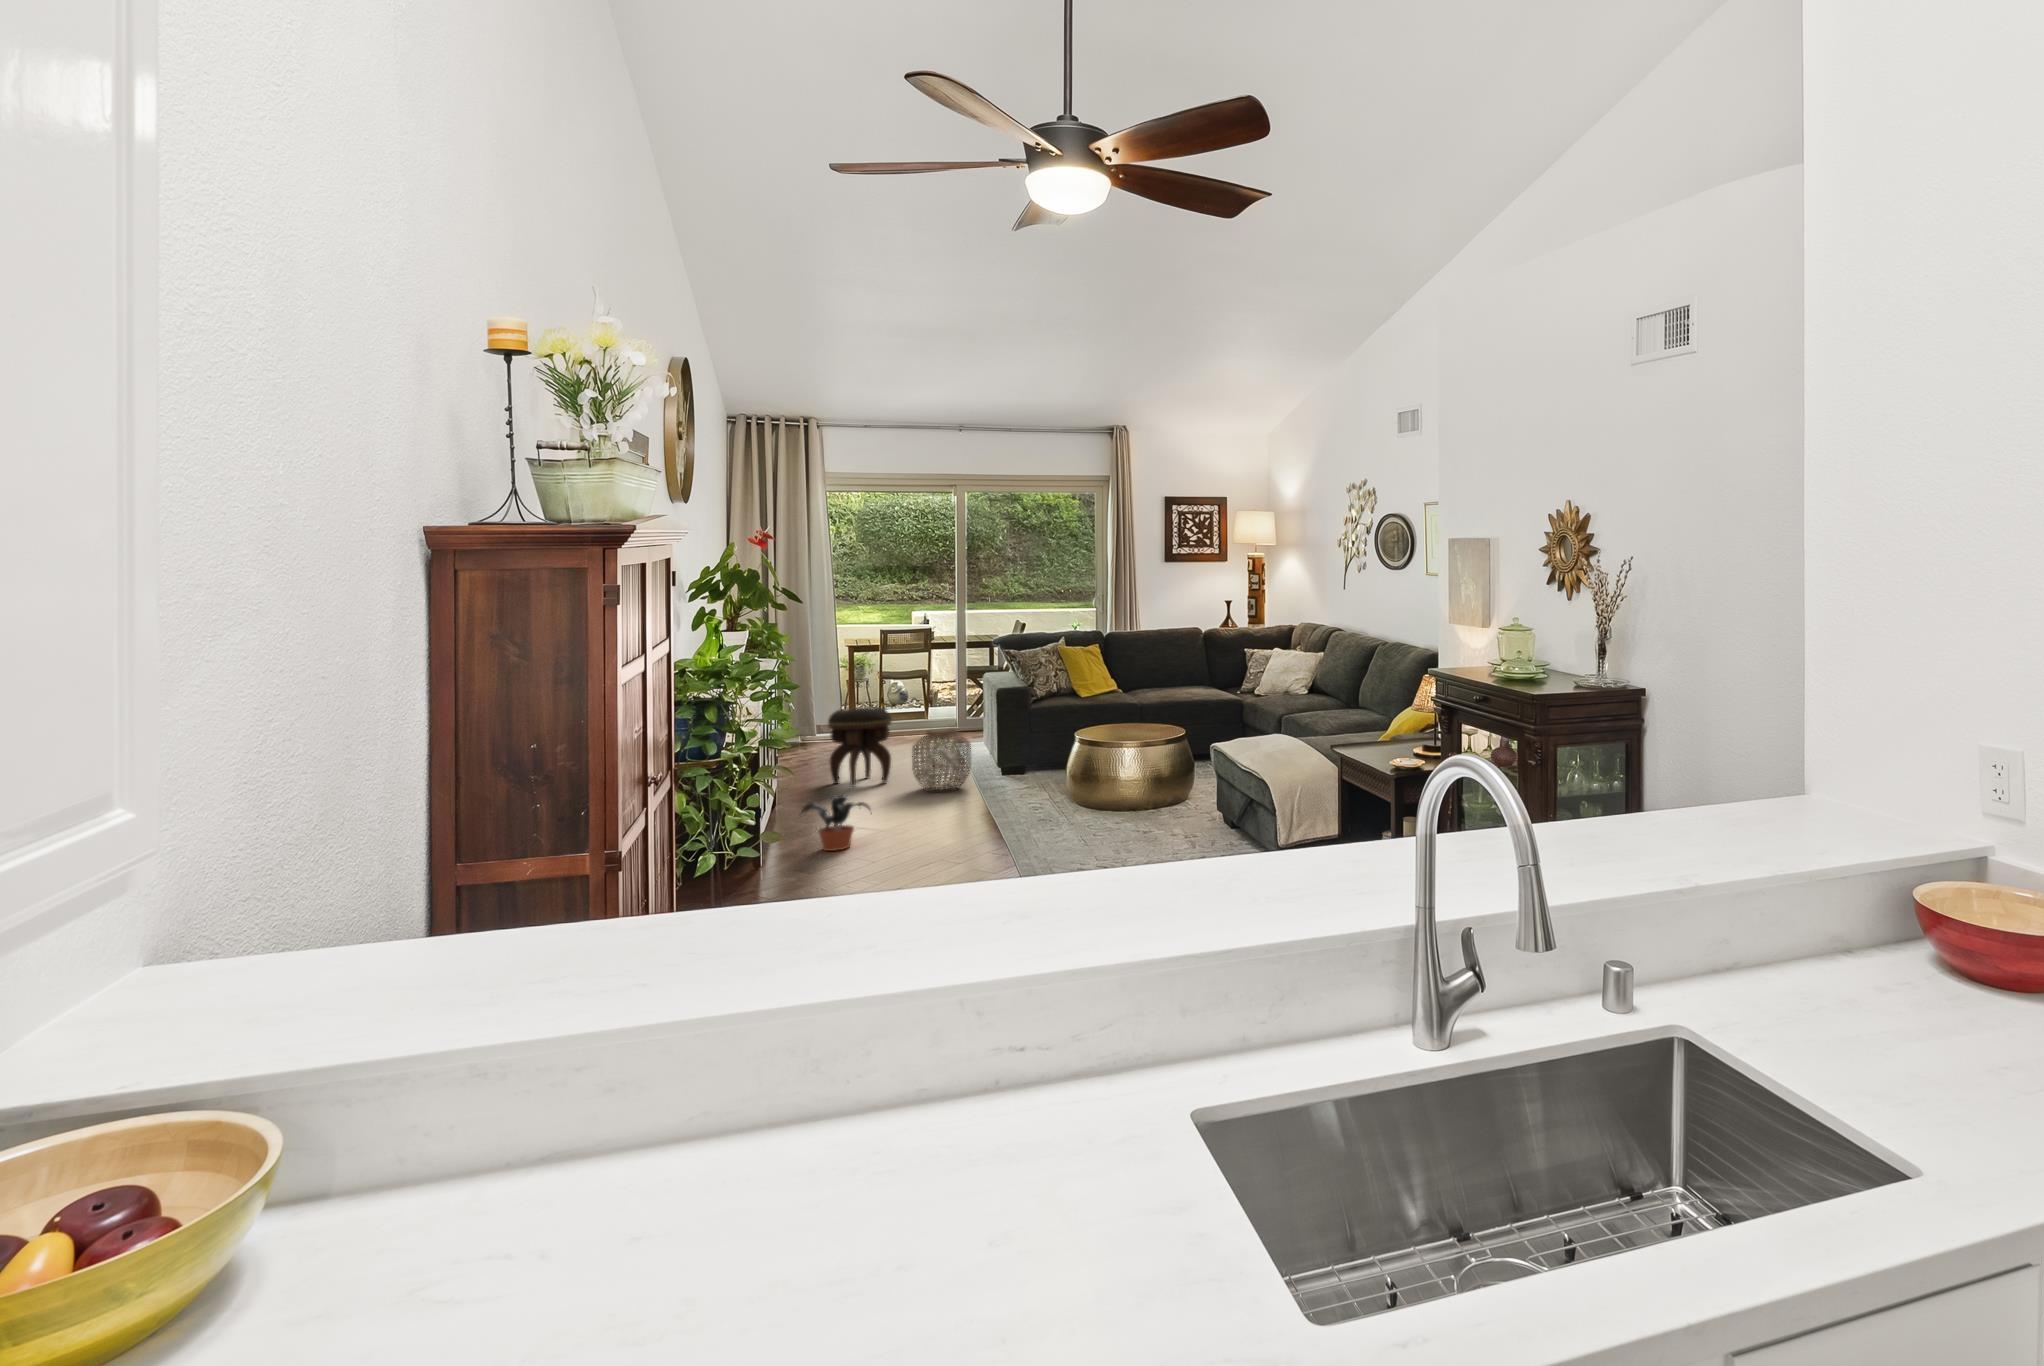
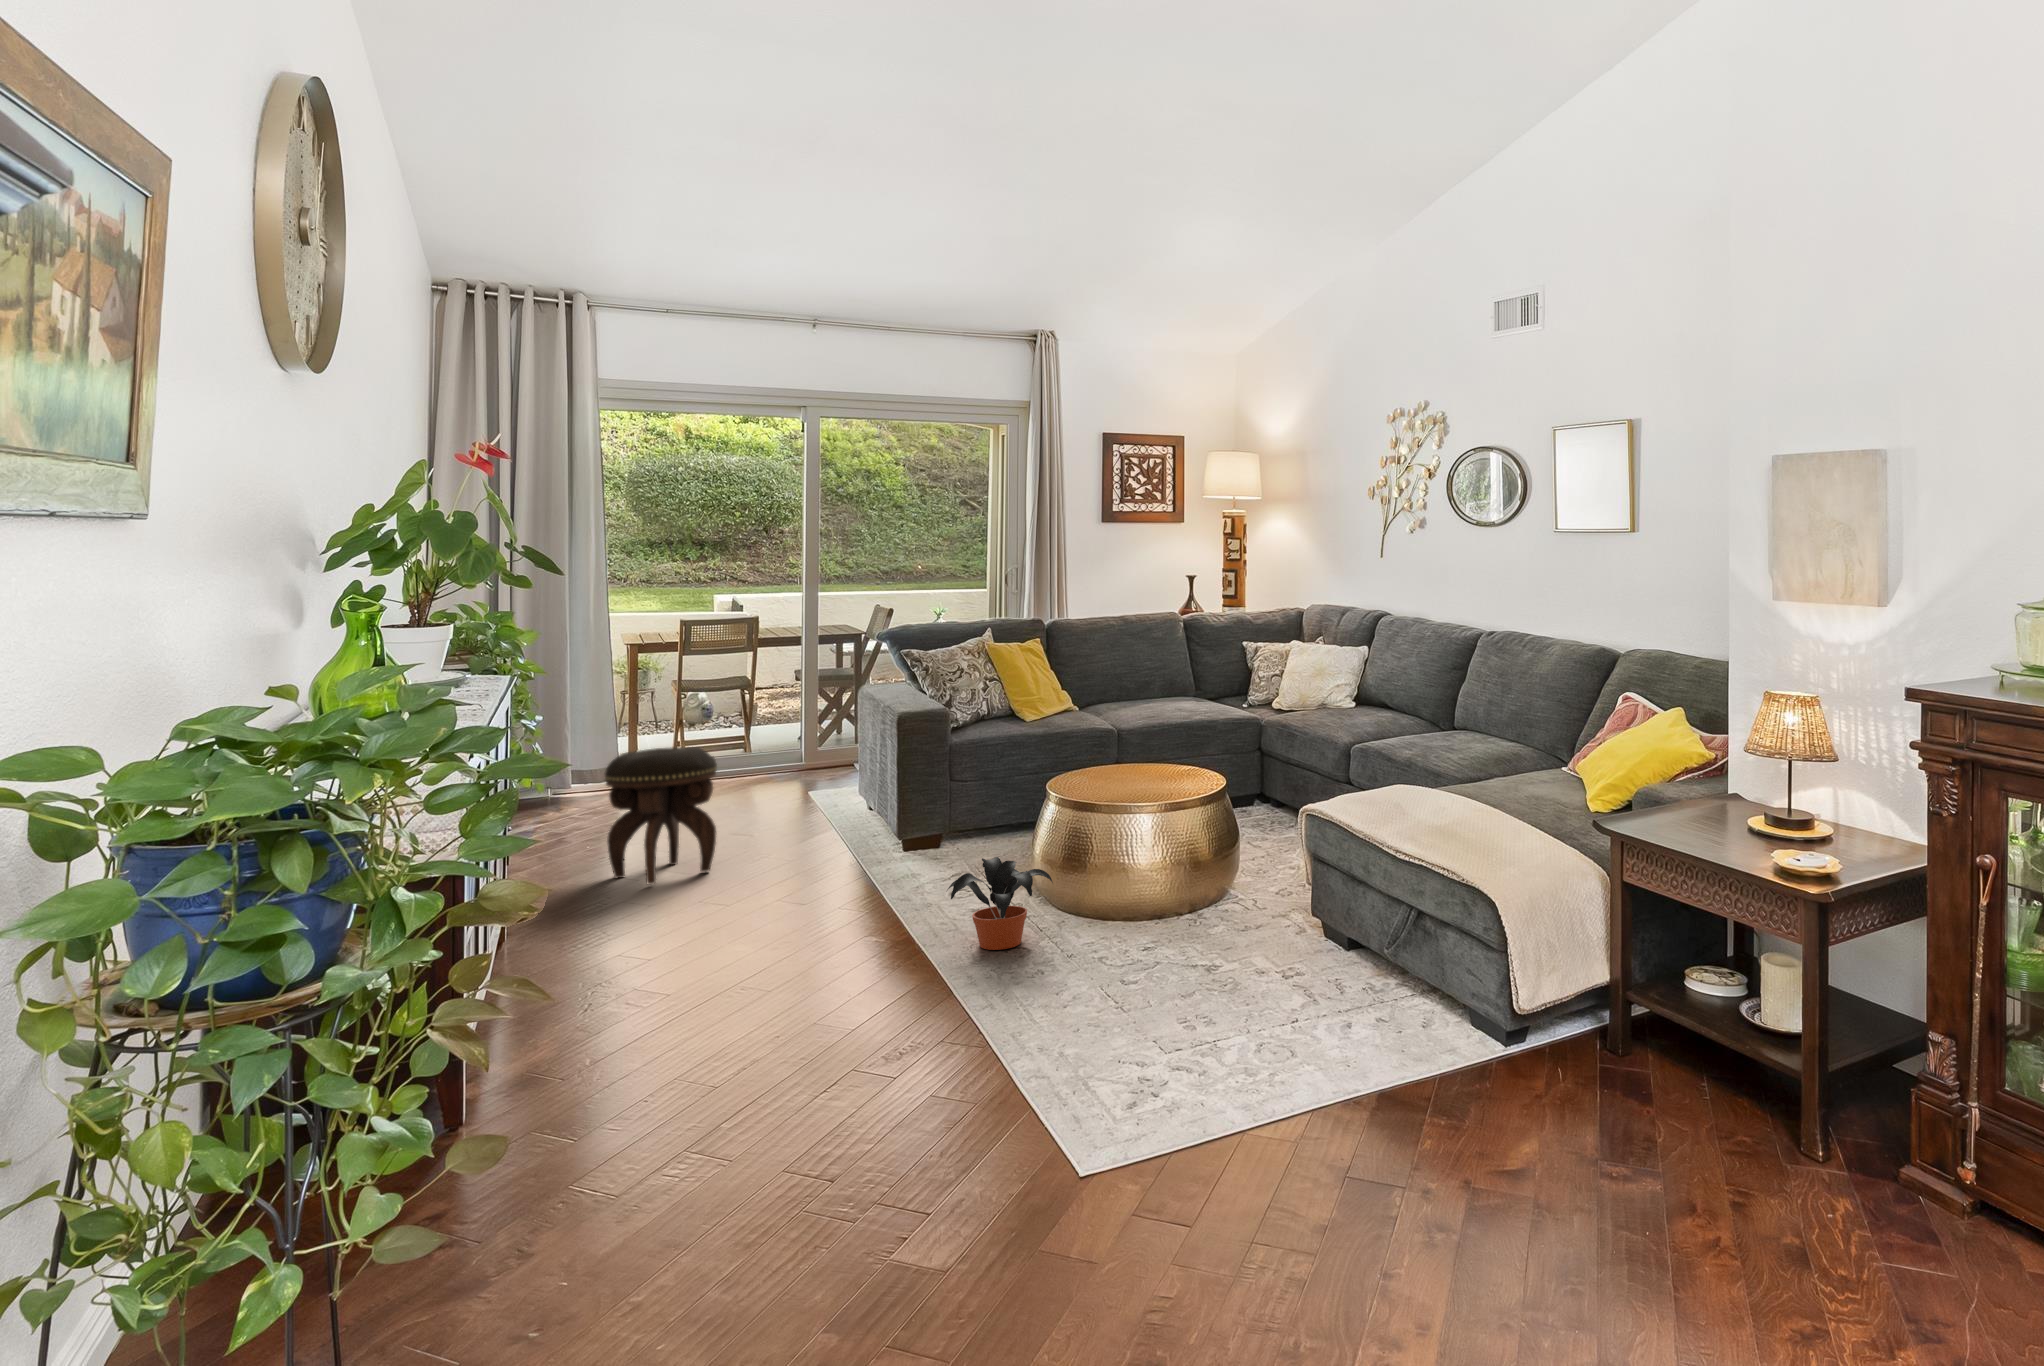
woven basket: present [912,728,971,792] -> none [757,781,859,890]
potted plant: present [801,796,870,851] -> present [947,857,1053,950]

